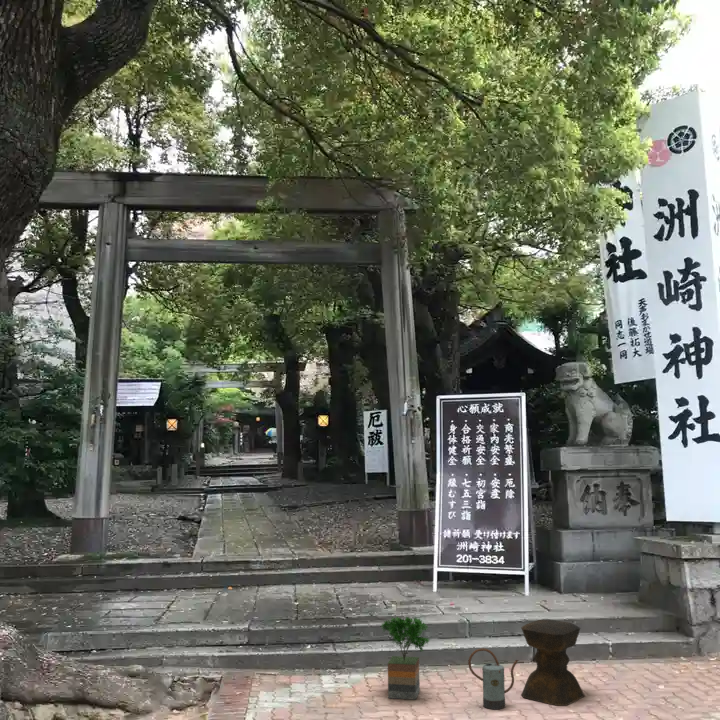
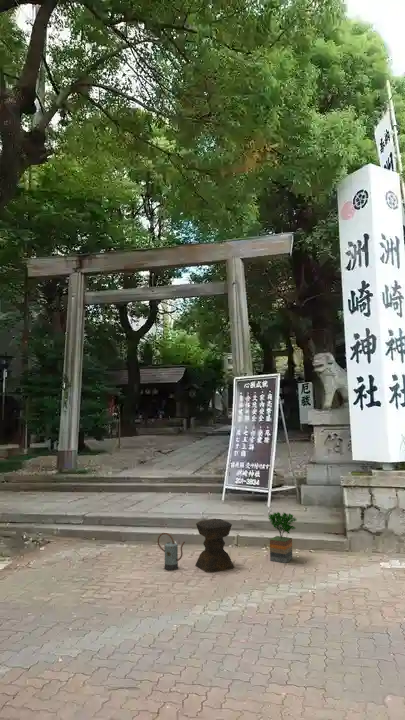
potted tree: present [382,617,429,699] -> present [269,512,297,563]

